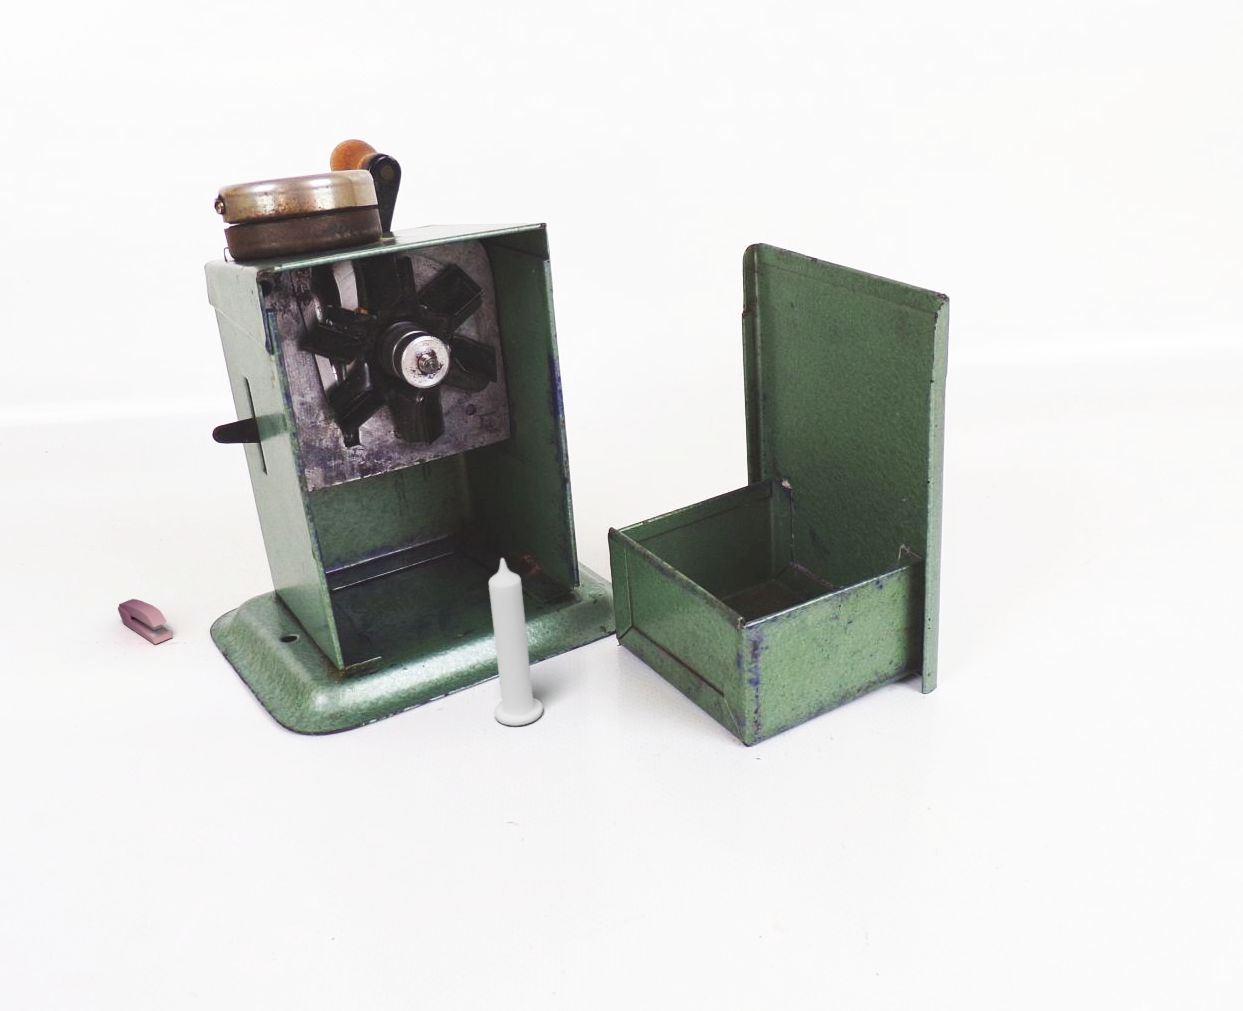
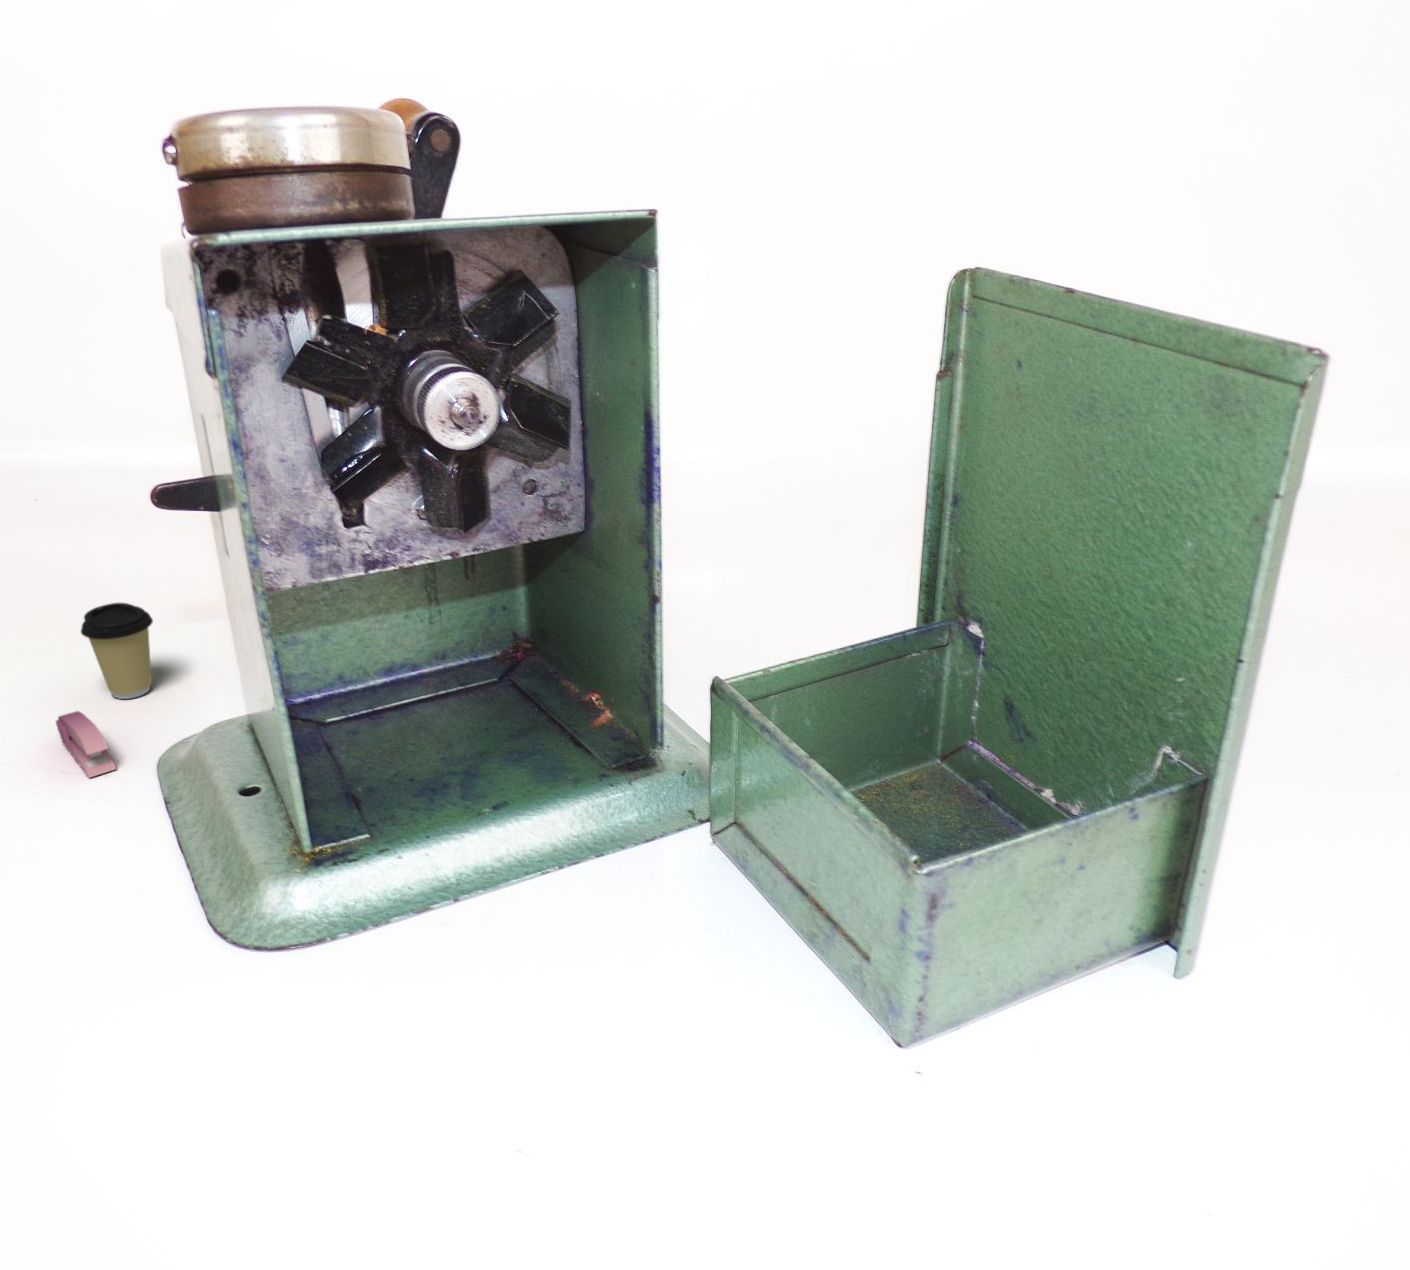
coffee cup: none [122,517,174,590] -> present [81,603,153,699]
candle: present [489,558,543,726] -> none [519,717,592,967]

